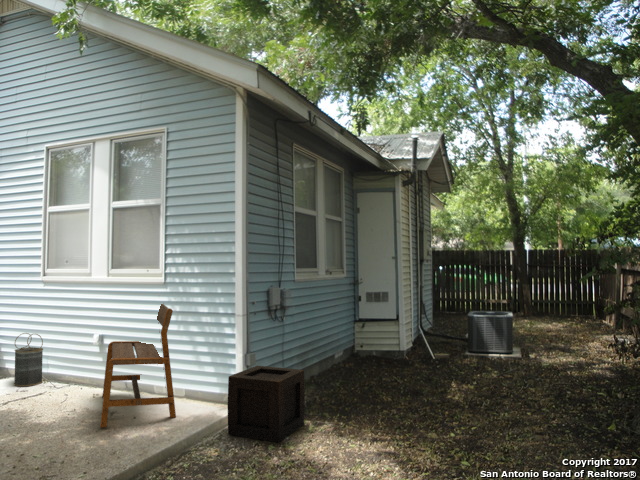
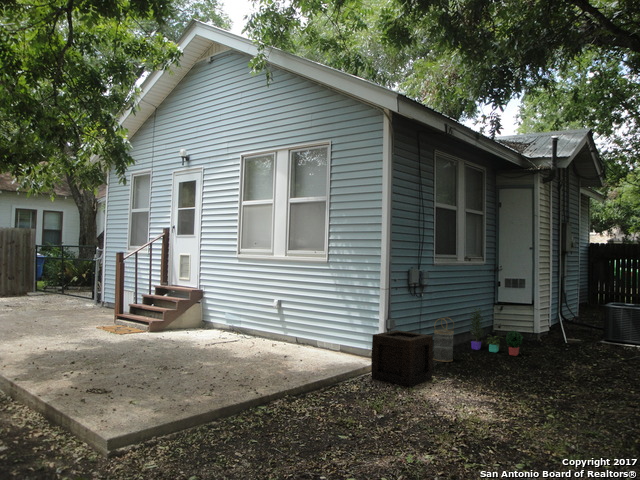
bench: present [100,304,176,427] -> none [281,276,334,362]
potted plant: none [332,327,393,379] -> present [469,308,523,356]
basket: present [14,333,43,386] -> present [433,318,454,362]

